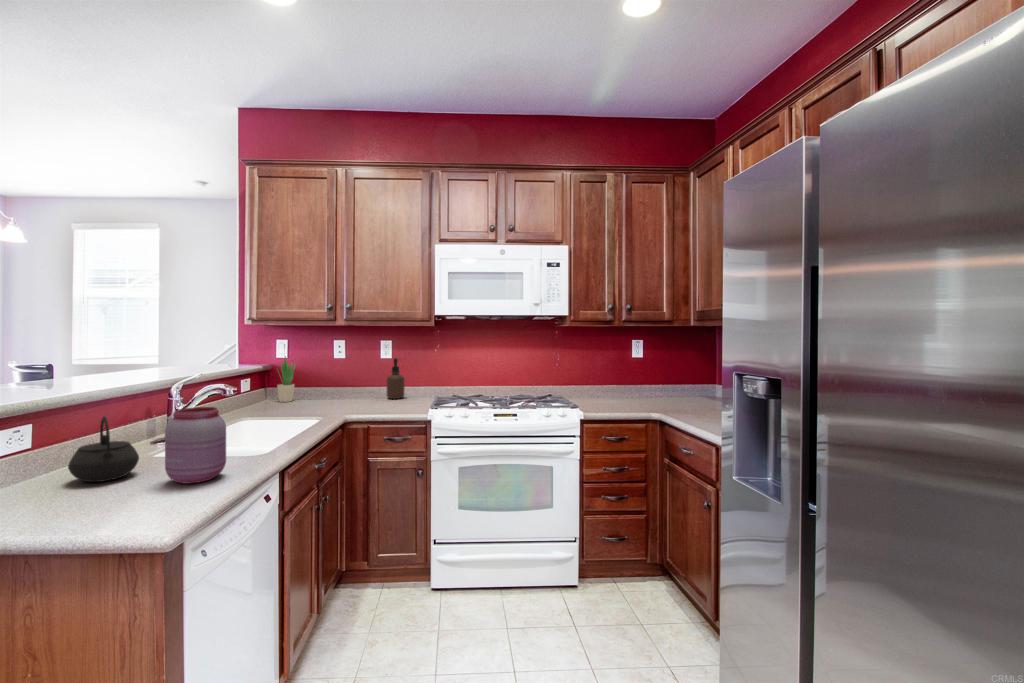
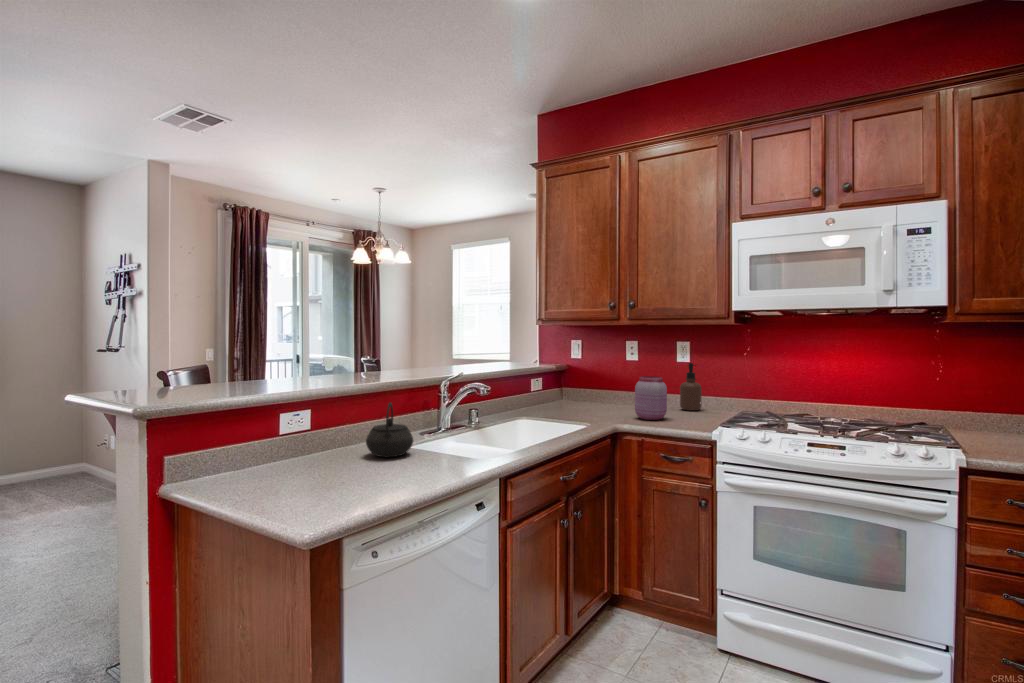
potted plant: present [277,357,295,402] -> none [569,356,588,404]
jar: present [165,407,226,484] -> present [635,376,667,420]

